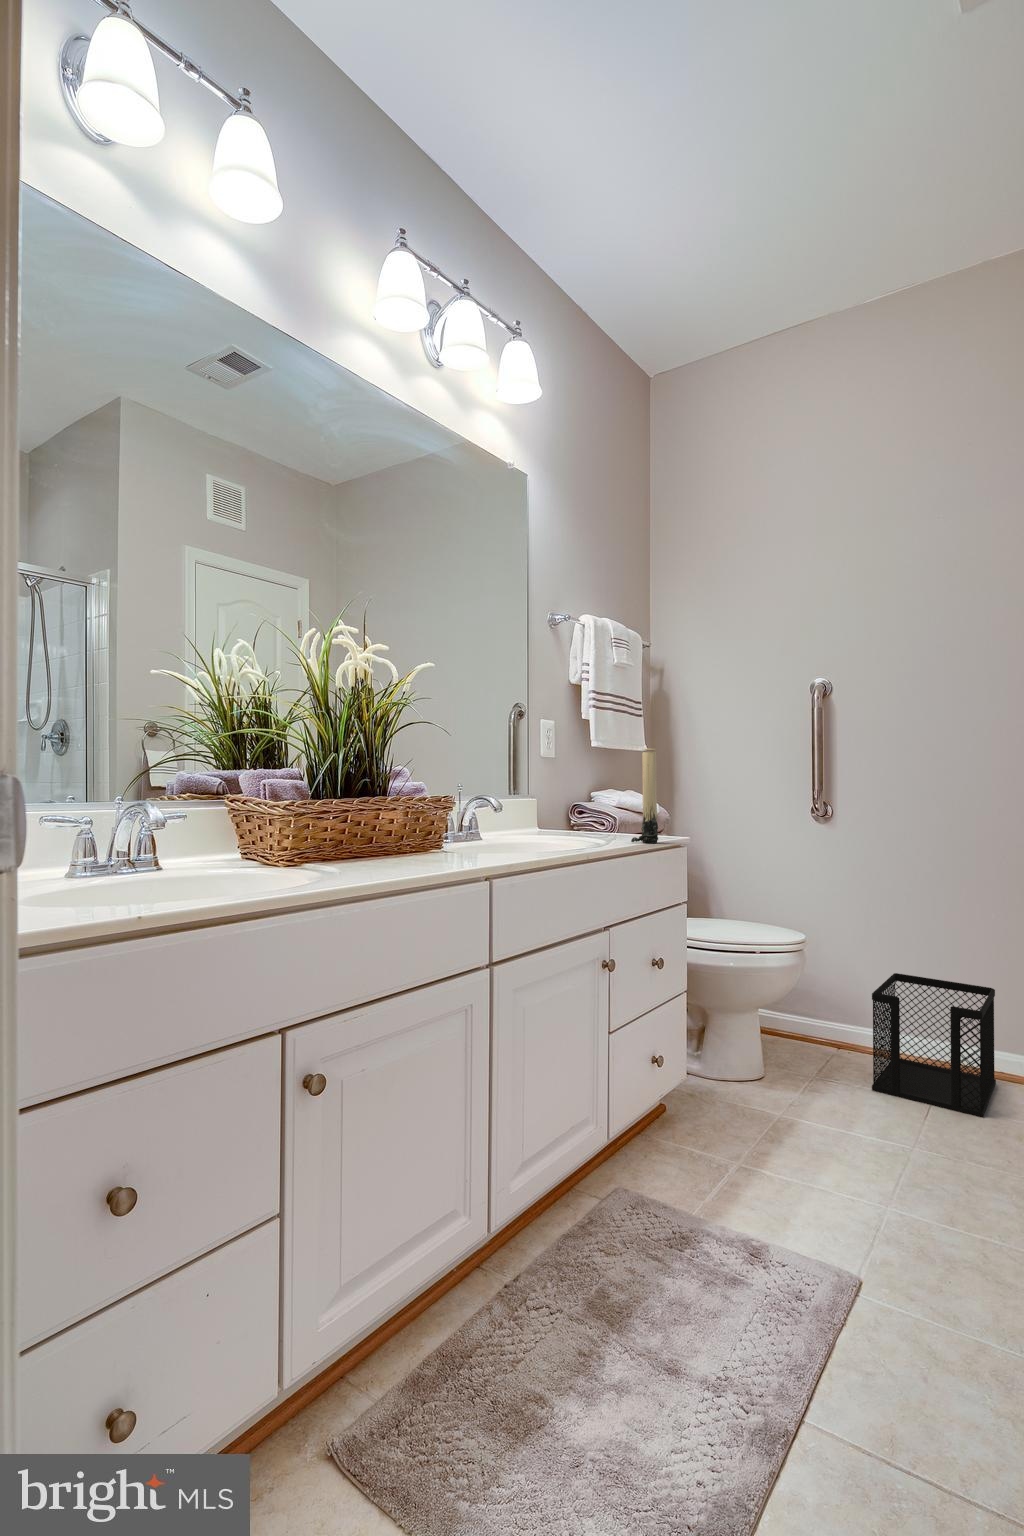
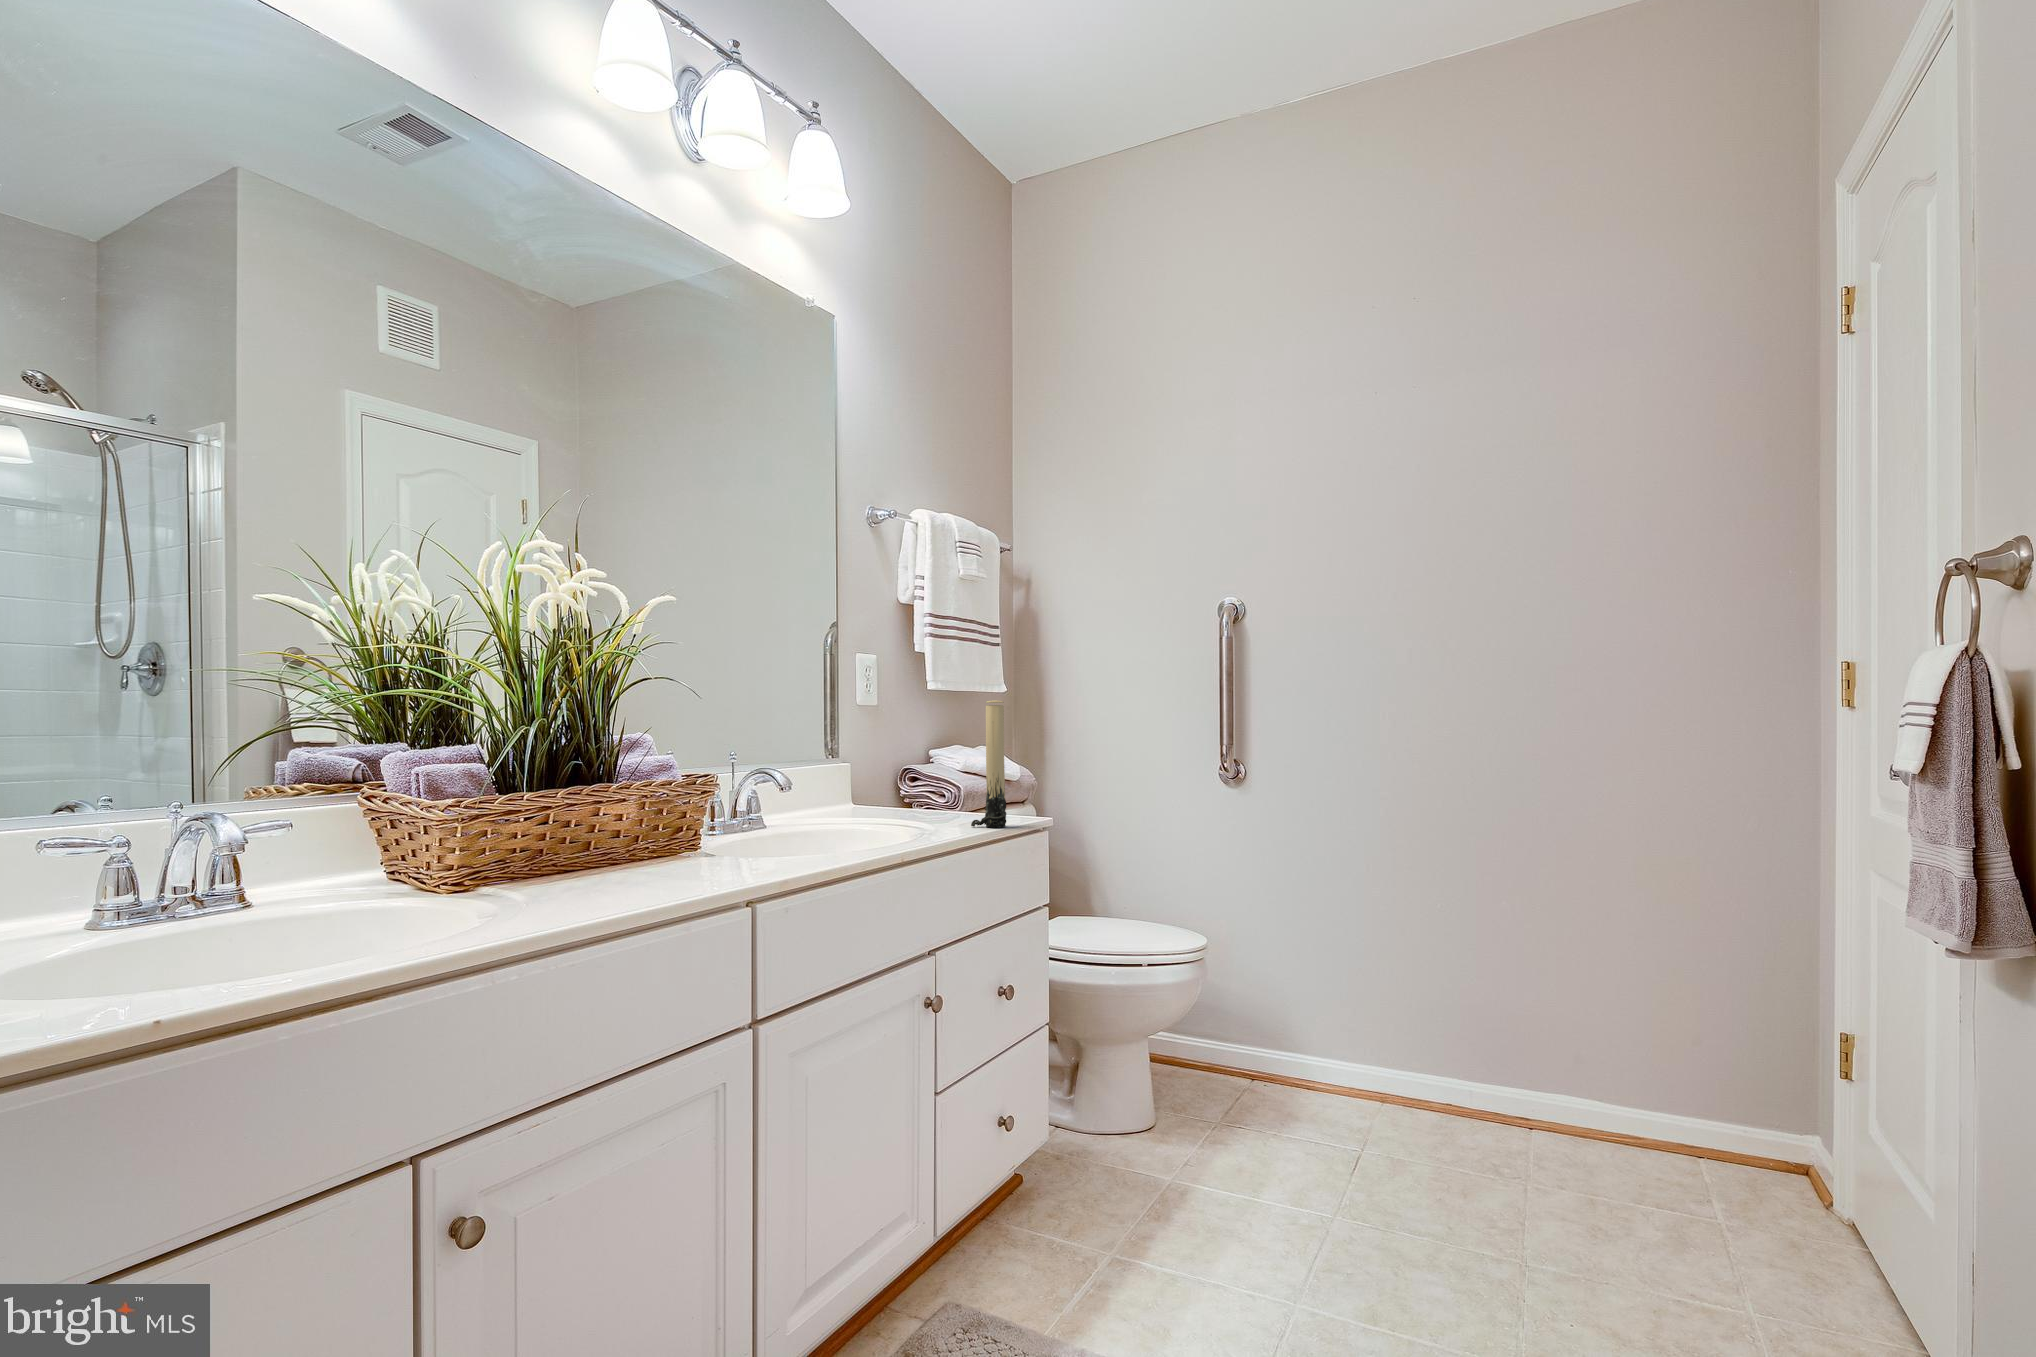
wastebasket: present [872,973,996,1118] -> none [1285,978,1434,1162]

